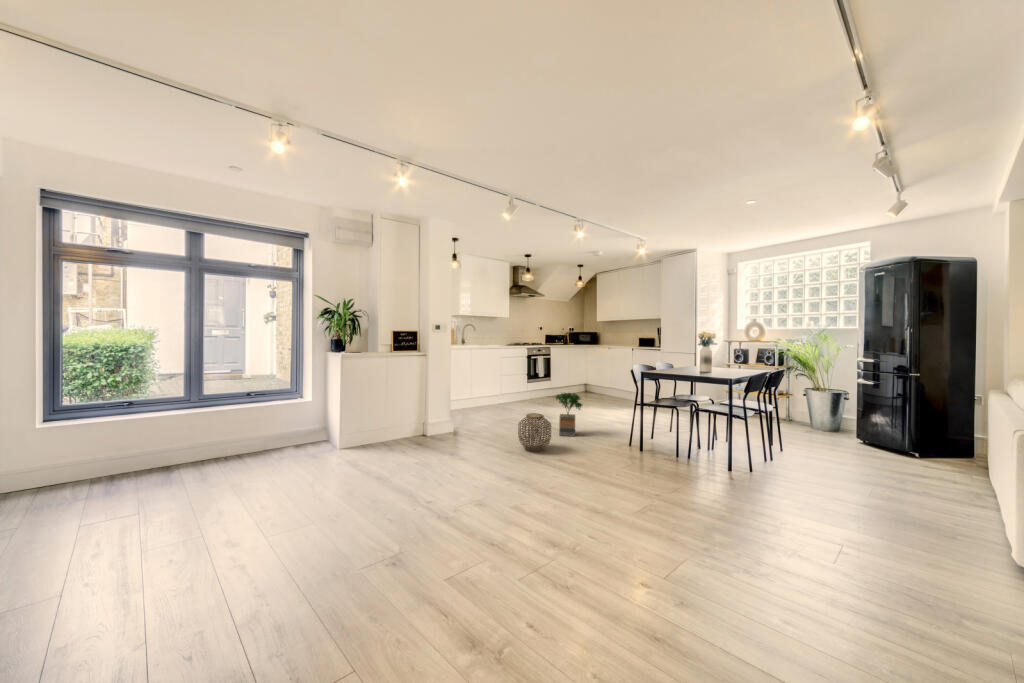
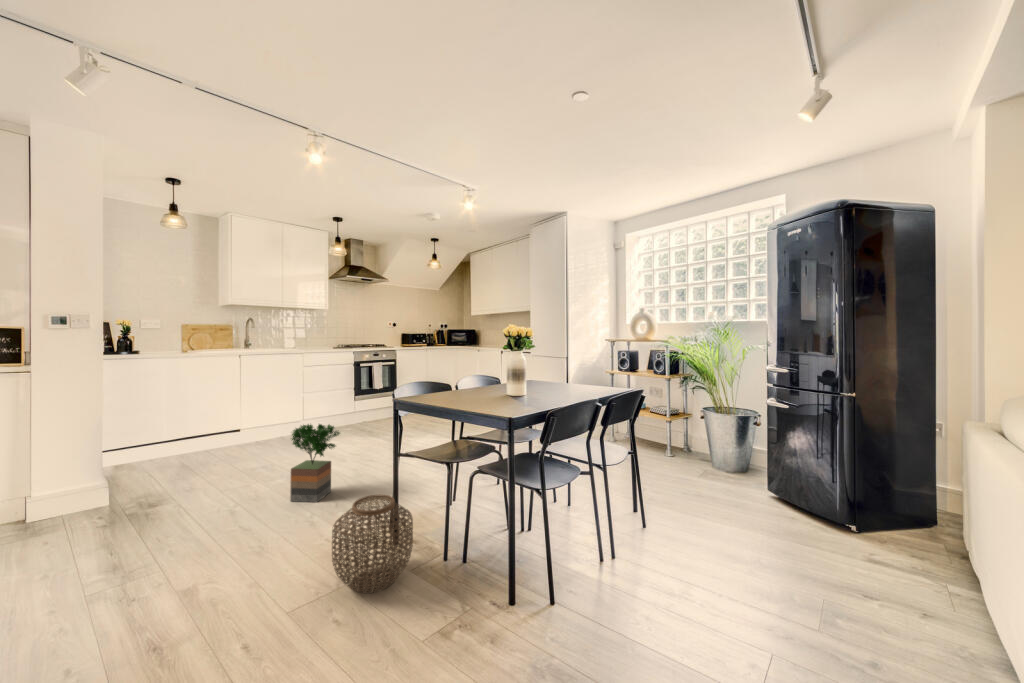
woven basket: present [518,413,551,452] -> present [332,494,413,593]

